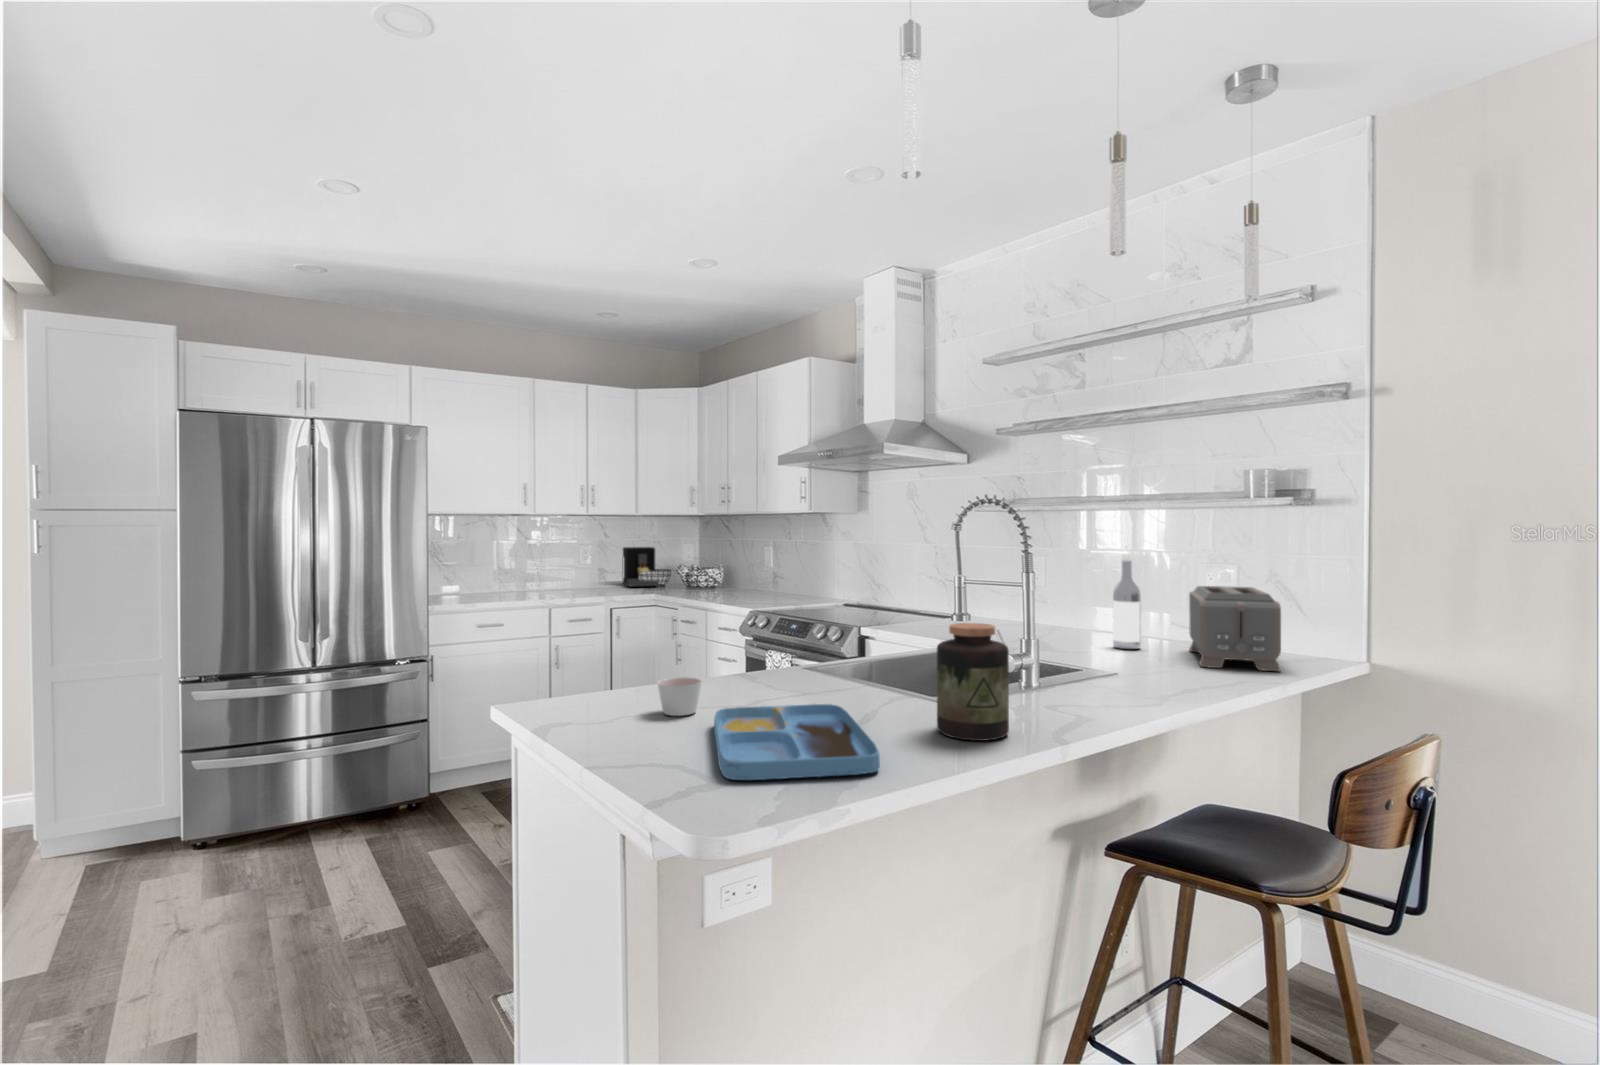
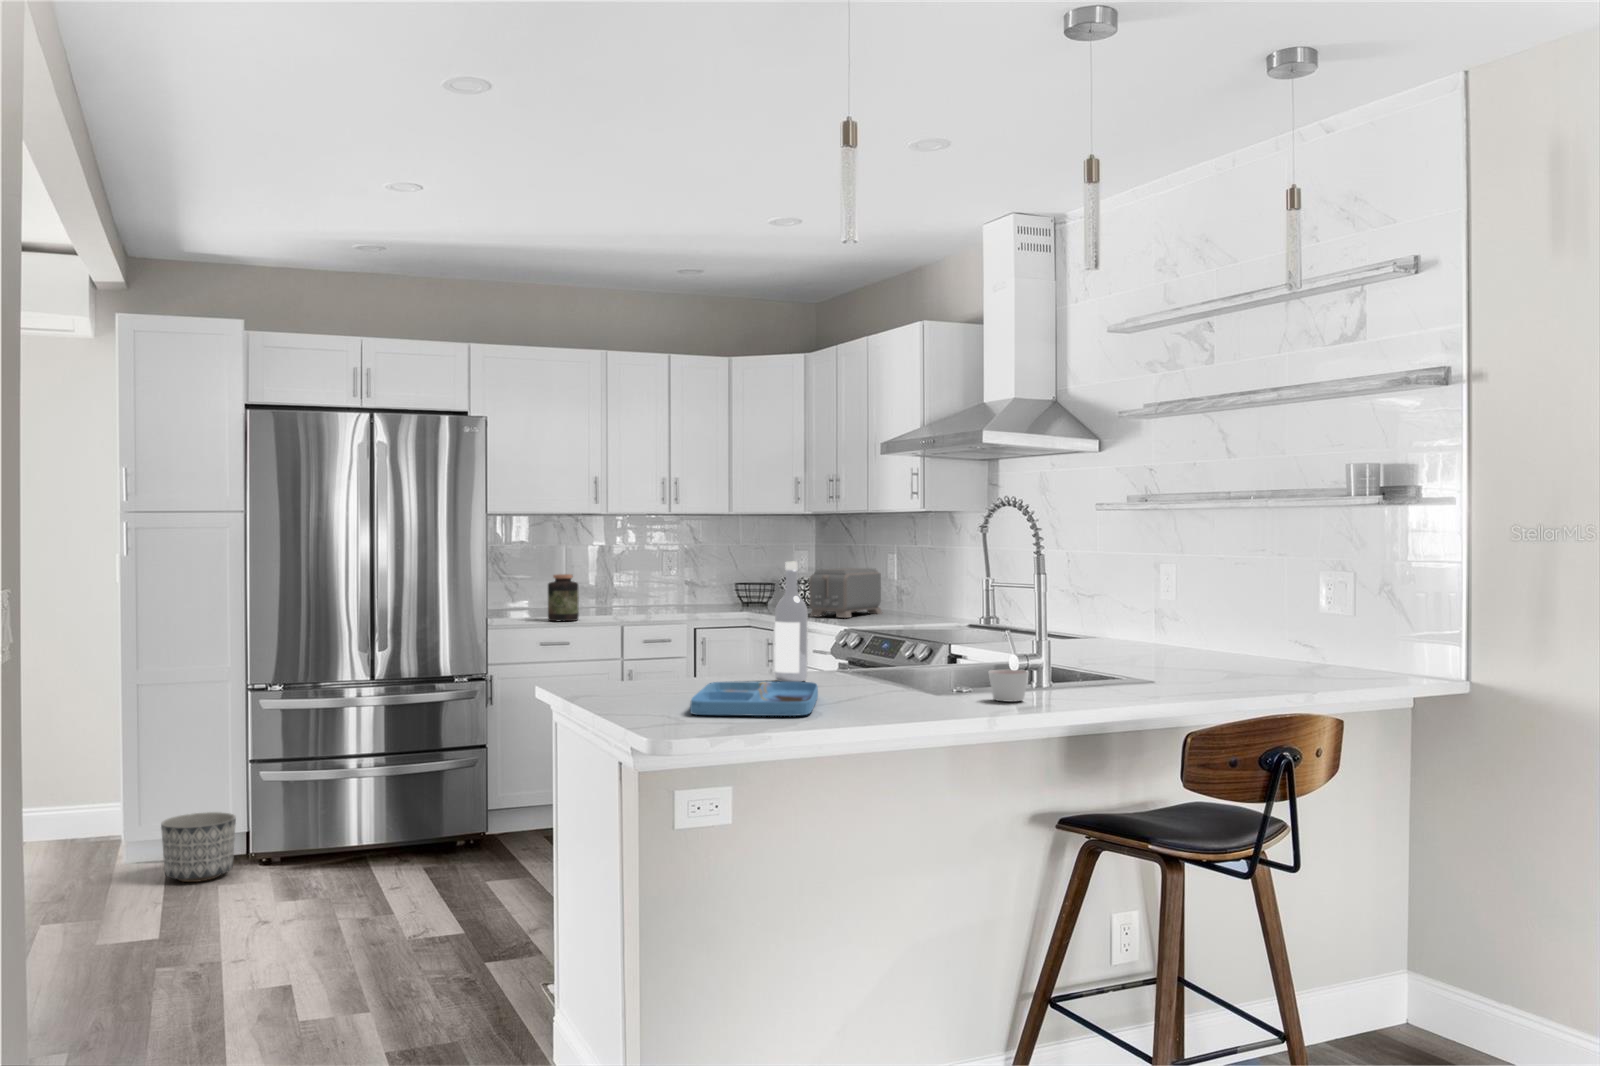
coffee maker: present [622,547,659,587] -> none [715,555,756,605]
wine bottle: present [1113,554,1141,649] -> present [775,562,808,682]
toaster: present [1189,586,1281,671] -> present [809,568,882,618]
jar: present [937,623,1009,741] -> present [548,574,579,621]
candle: present [658,677,701,716] -> present [989,670,1028,702]
planter: none [76,802,166,879] -> present [161,812,236,882]

